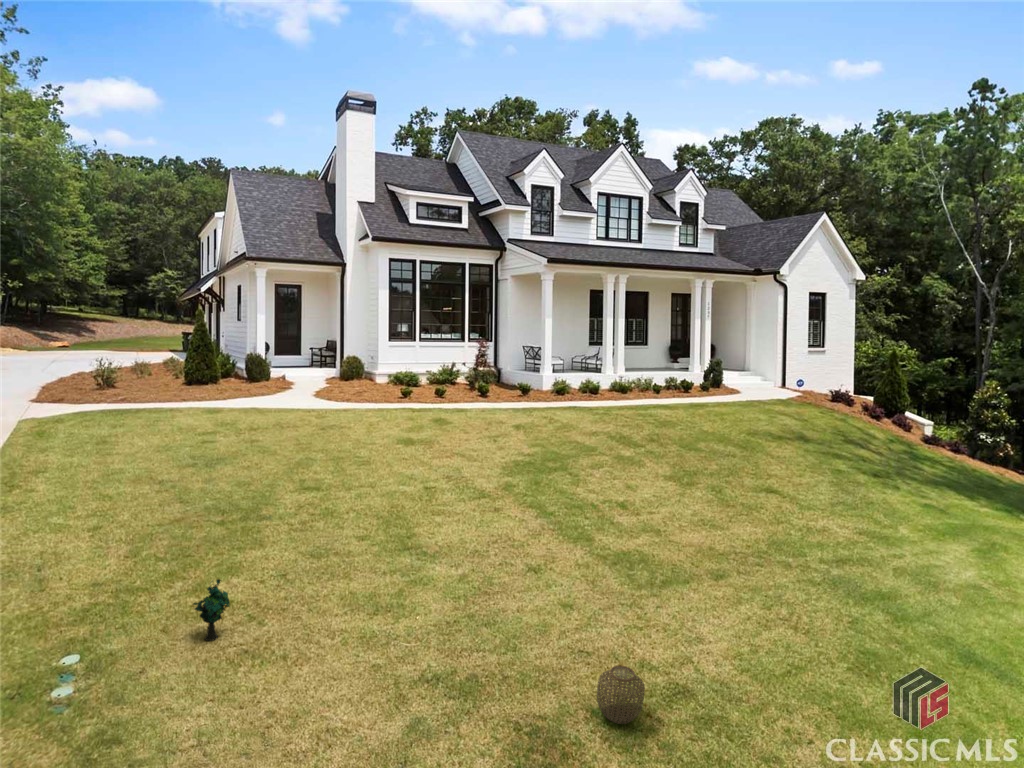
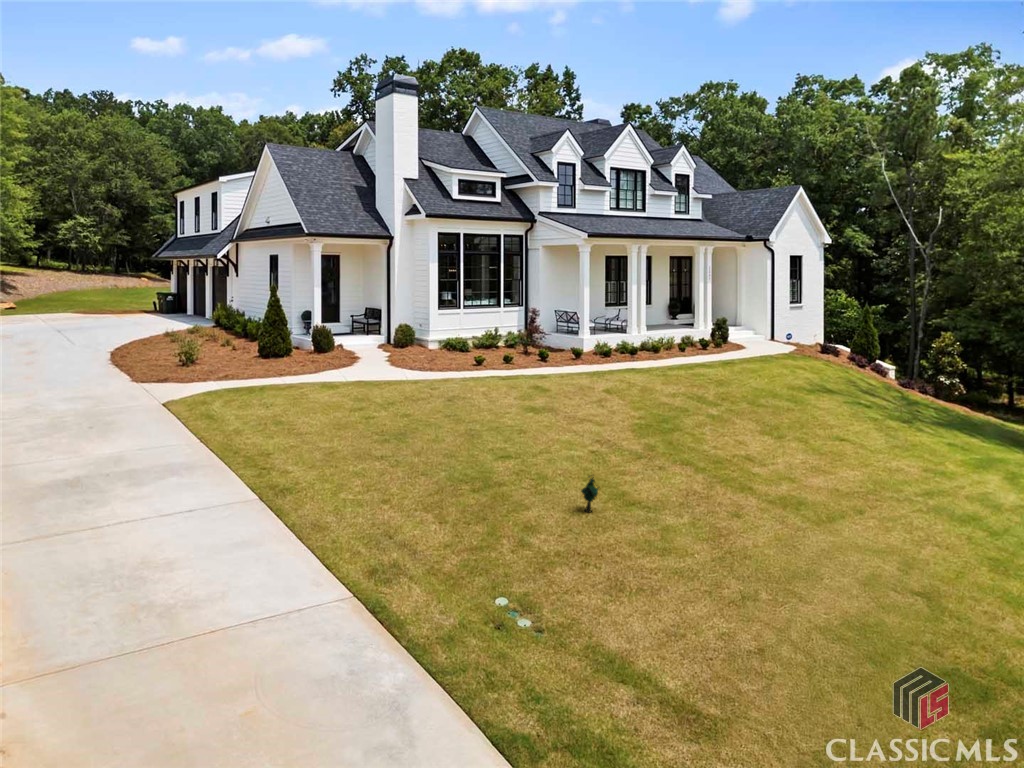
woven basket: present [597,666,645,724] -> none [831,503,860,533]

